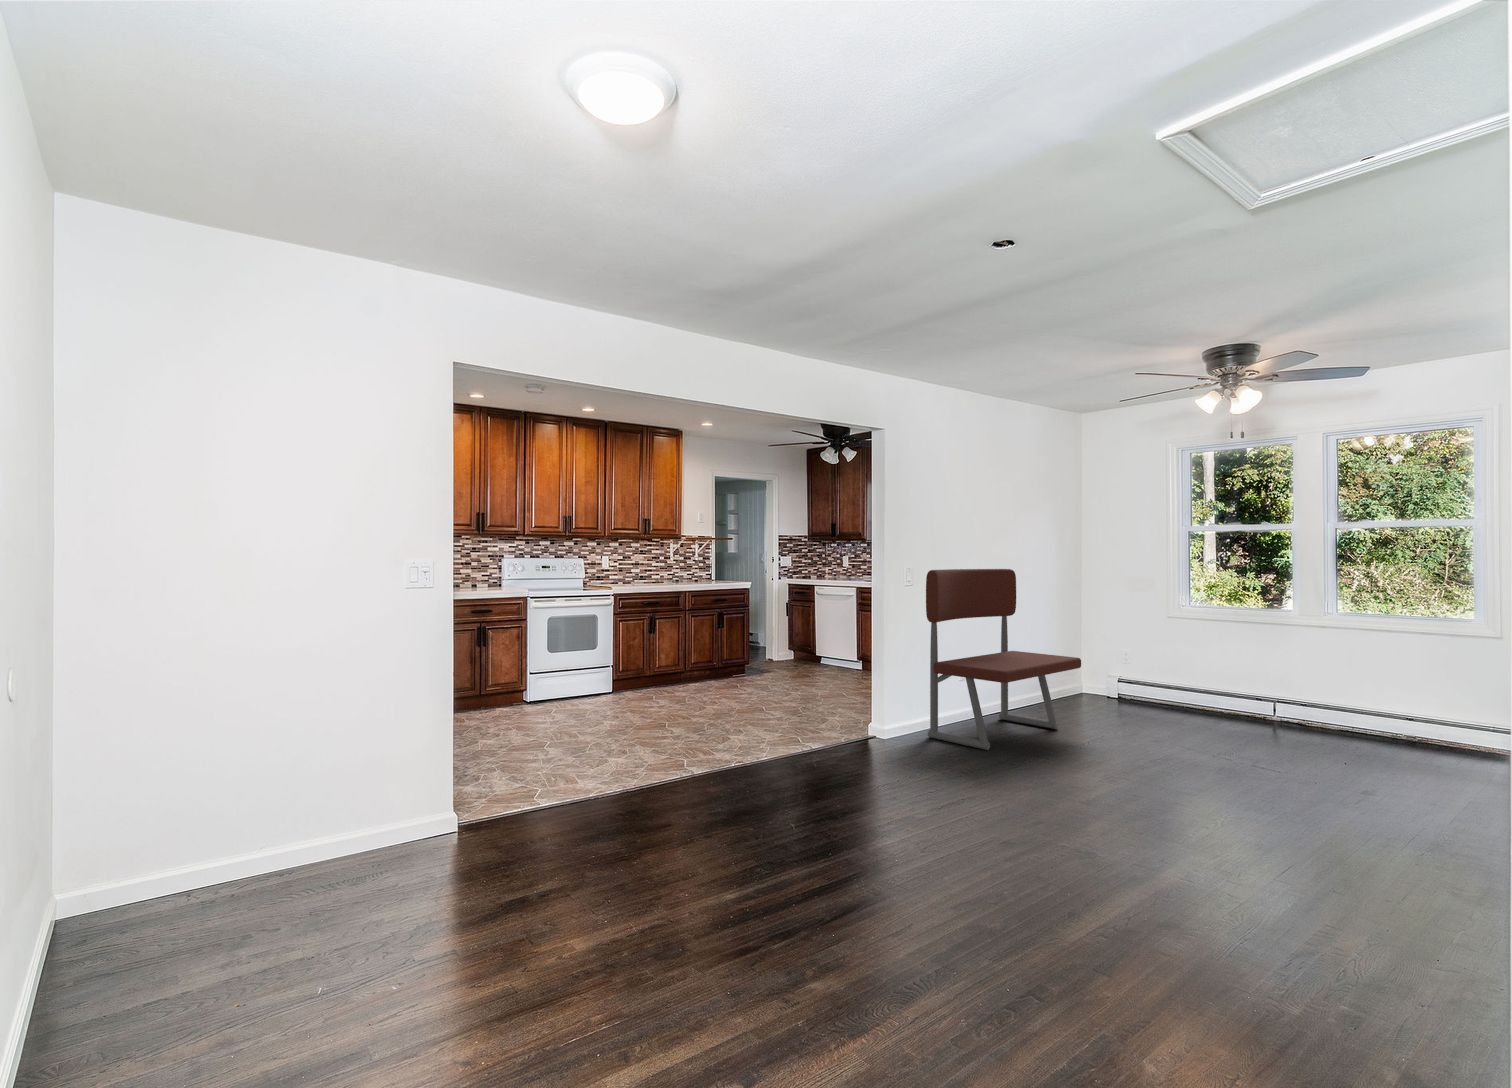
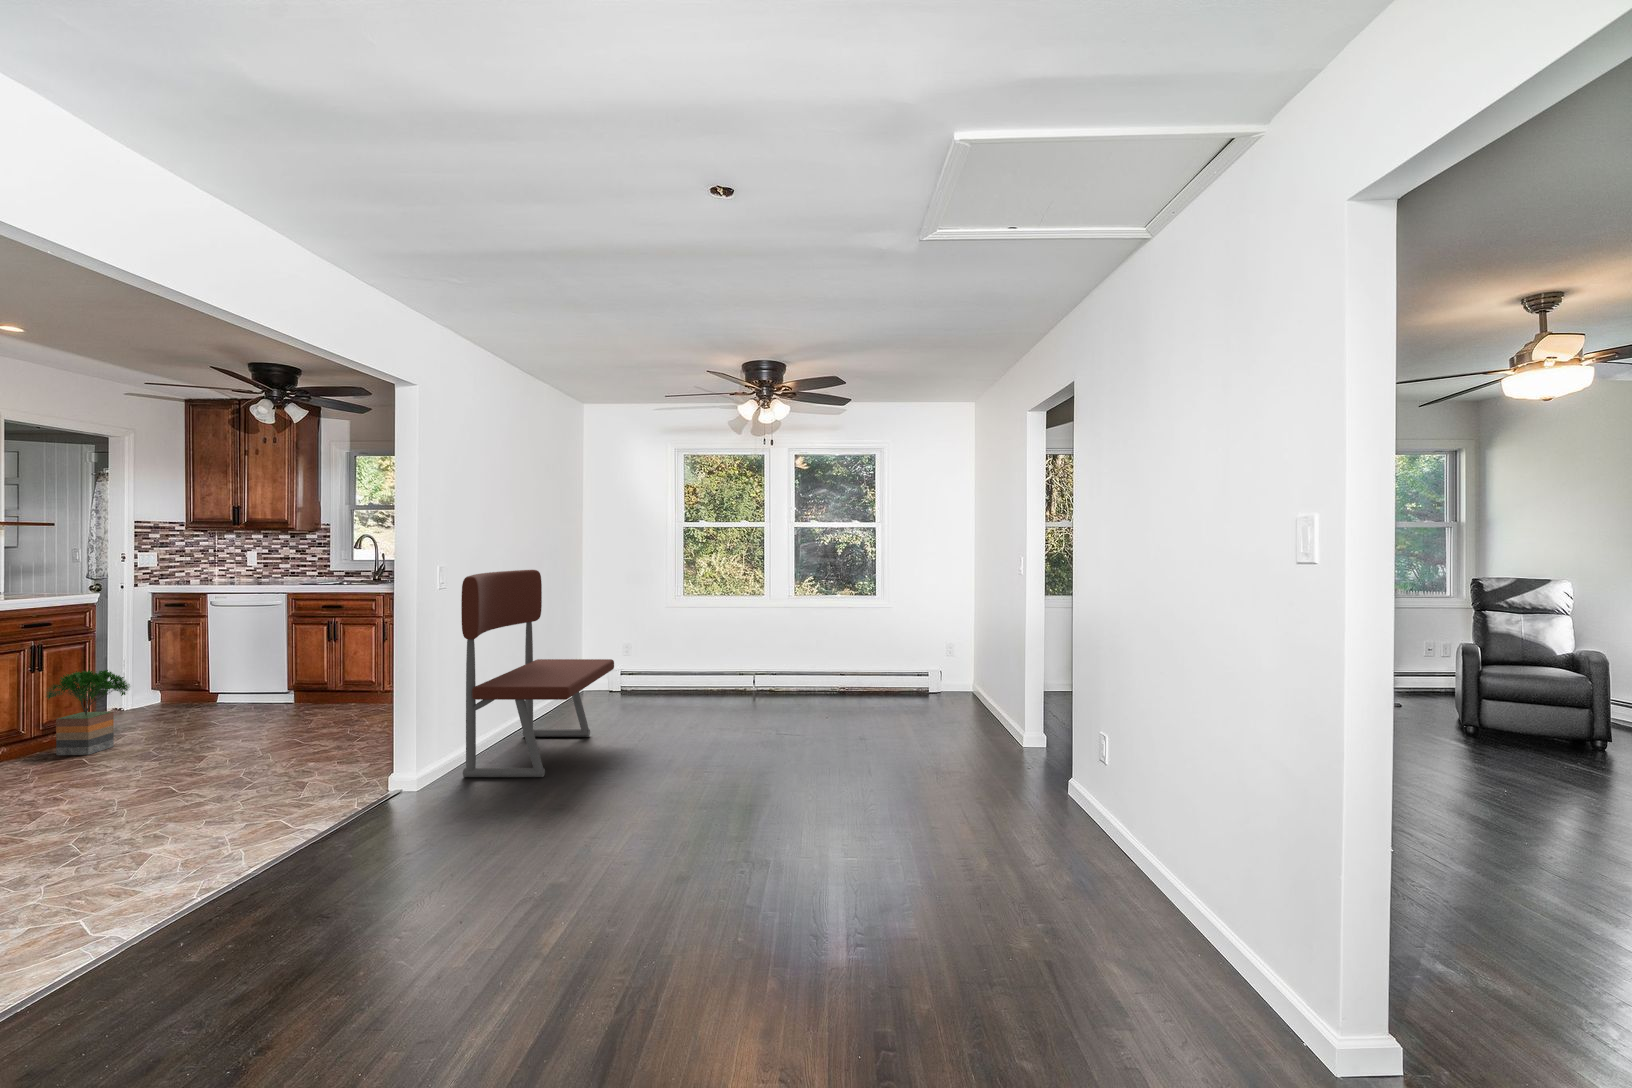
potted tree: none [723,628,764,682] -> present [46,670,130,755]

